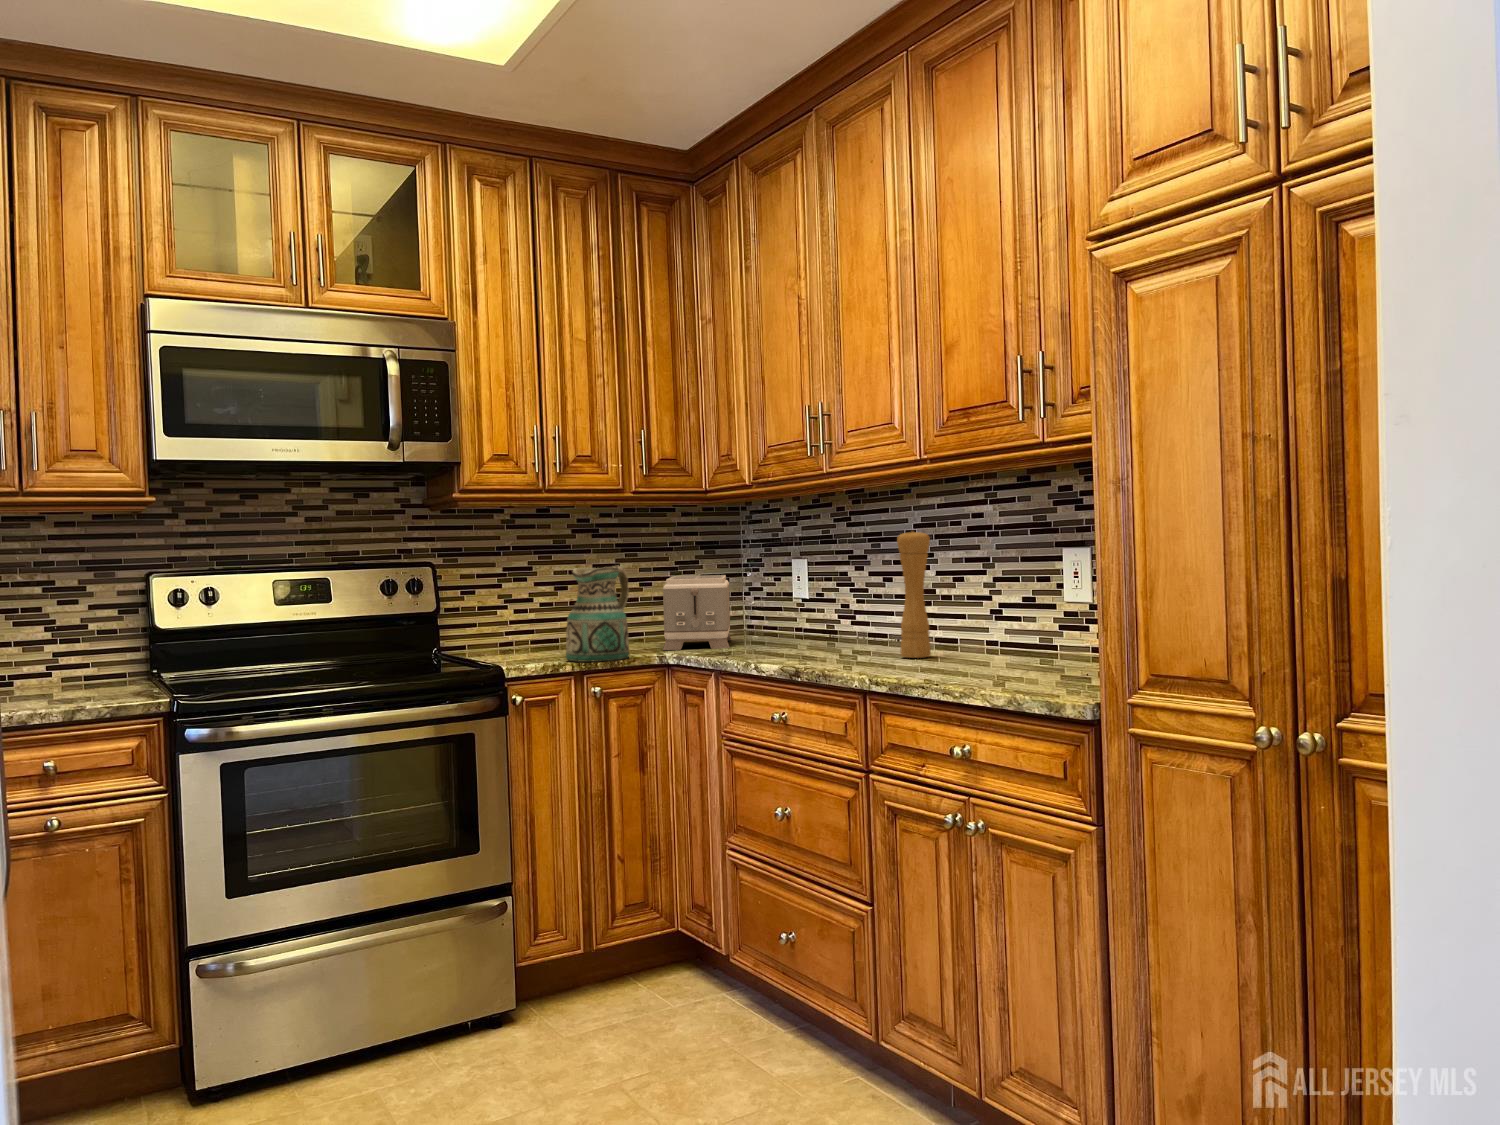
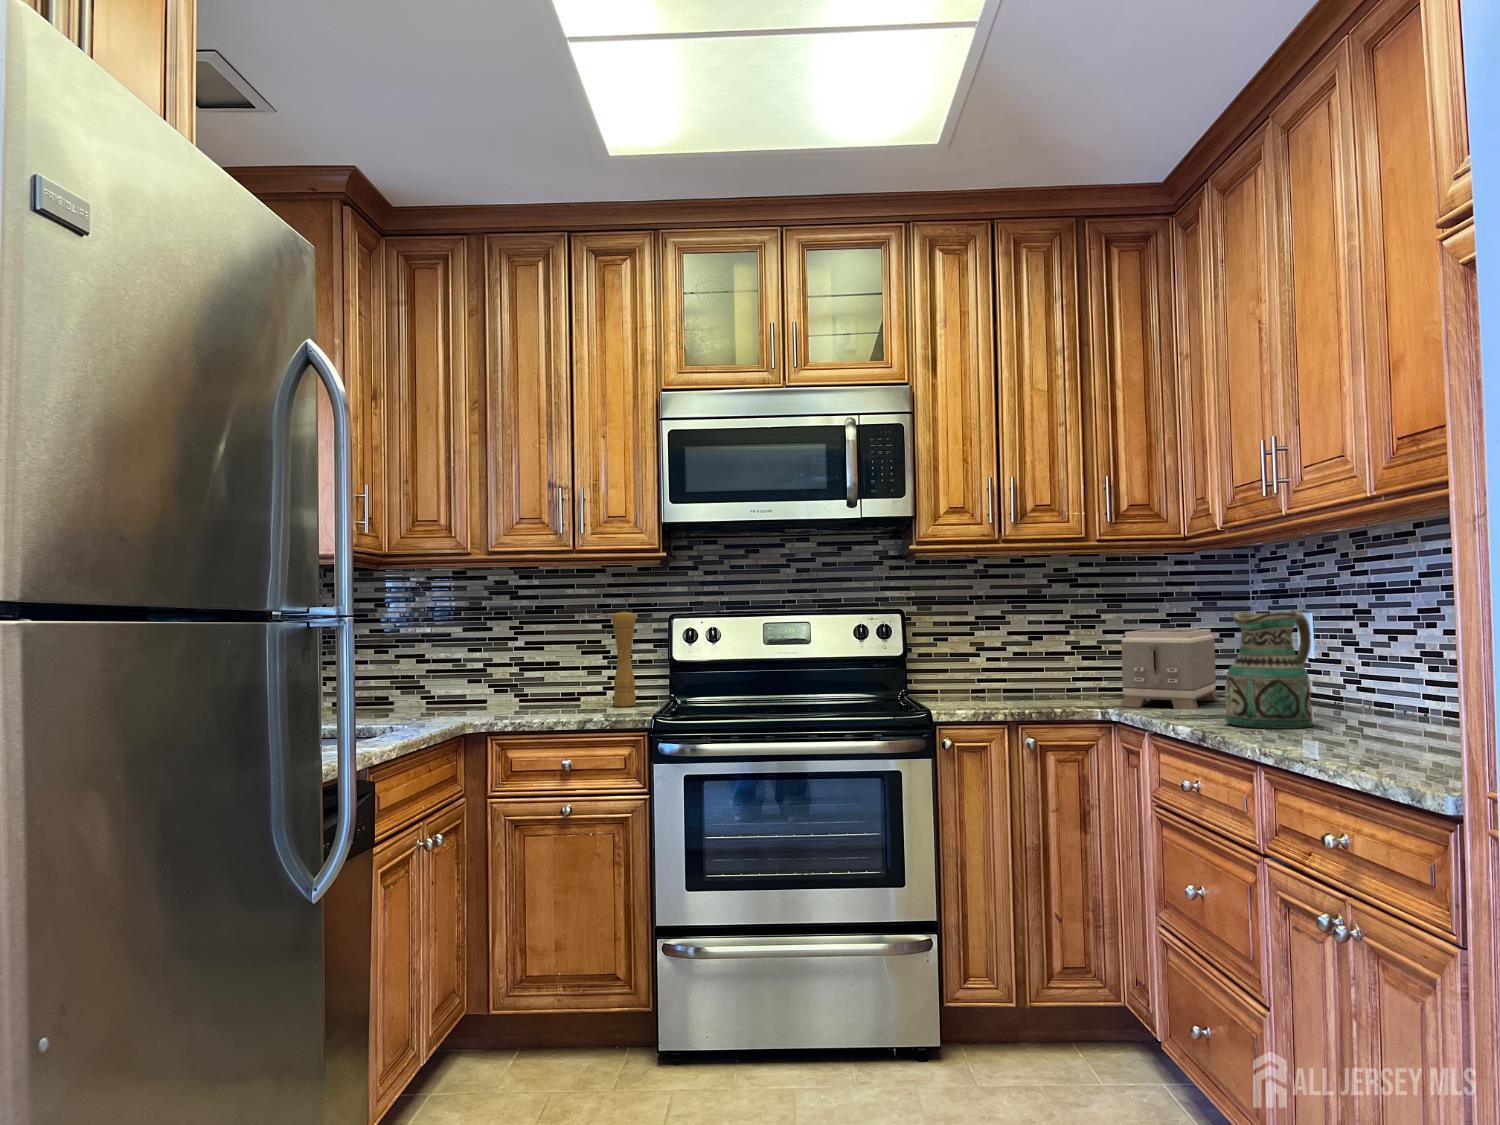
pepper mill: present [897,530,931,658] -> present [612,611,636,707]
ceramic pitcher: present [566,565,629,662] -> present [1225,610,1312,729]

